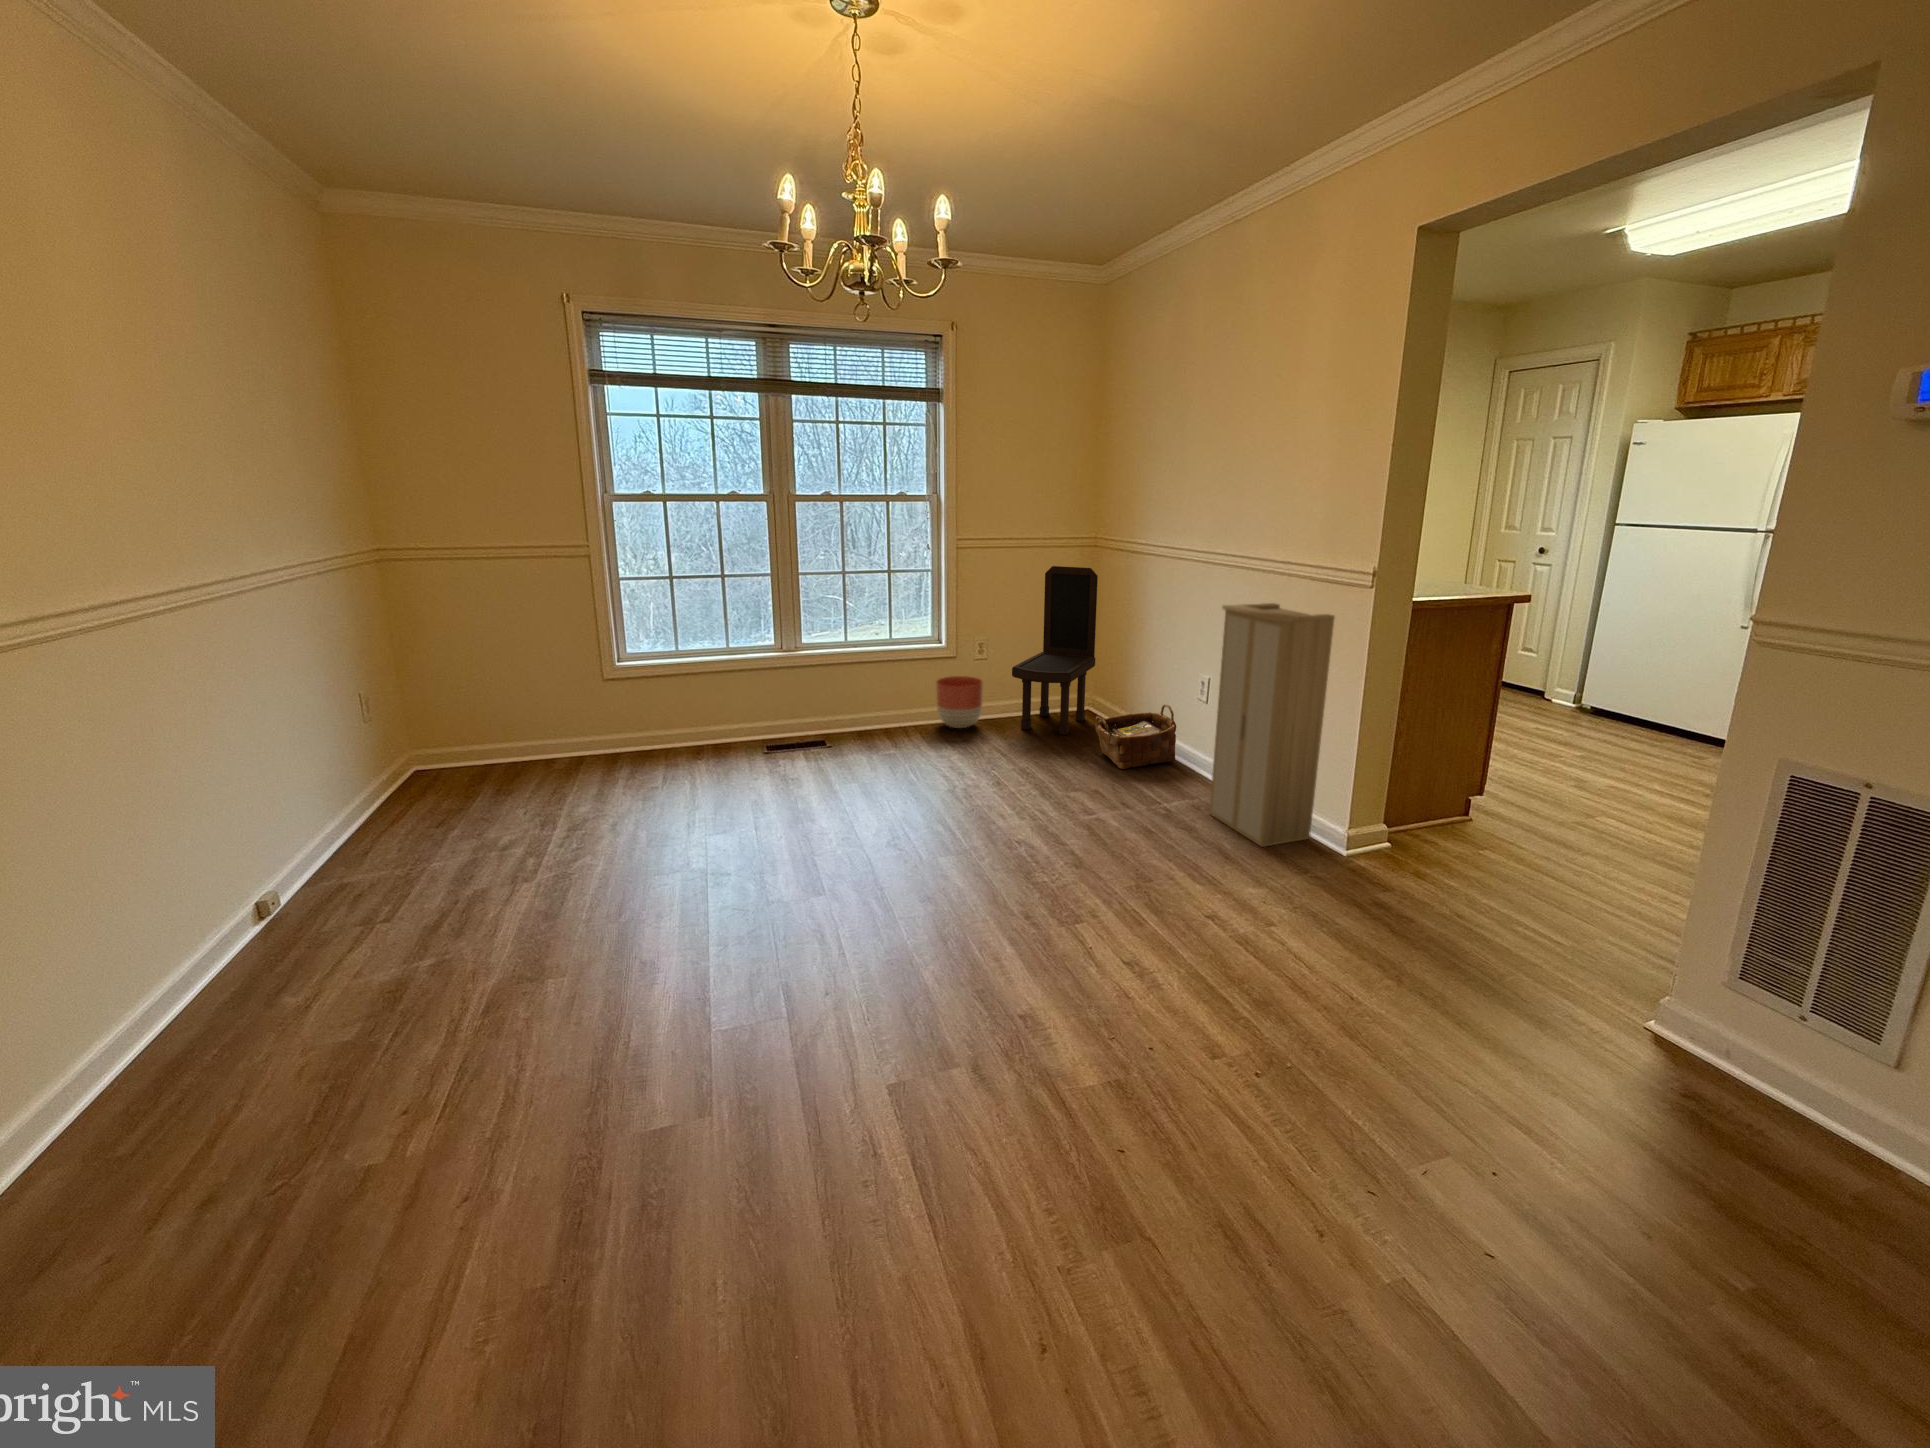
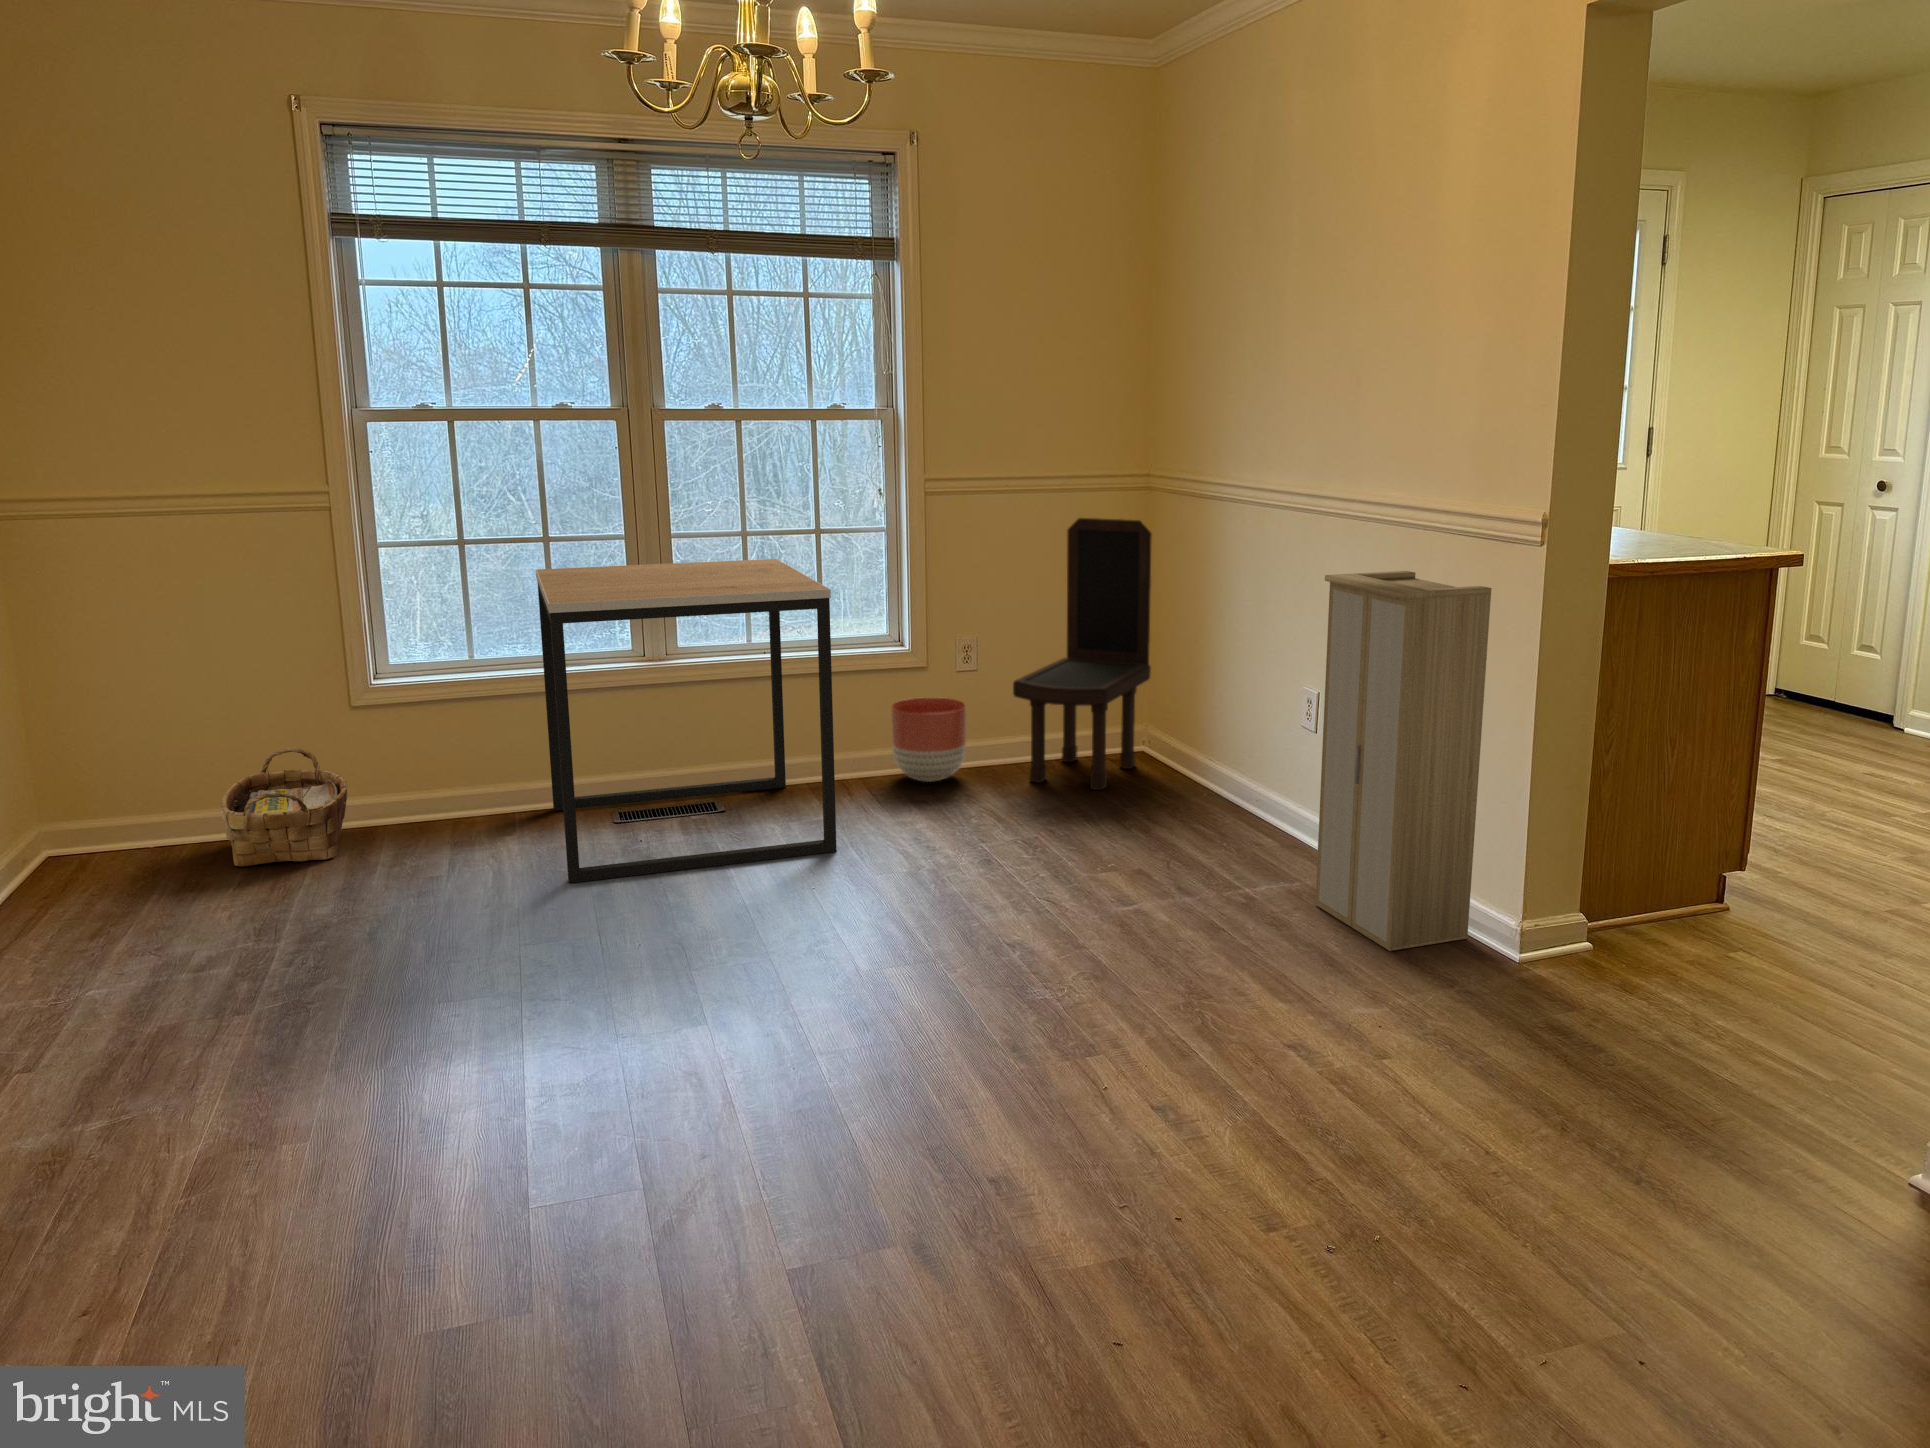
side table: none [717,590,905,794] -> present [536,559,837,883]
woven basket: present [1095,704,1176,769] -> present [221,747,348,867]

